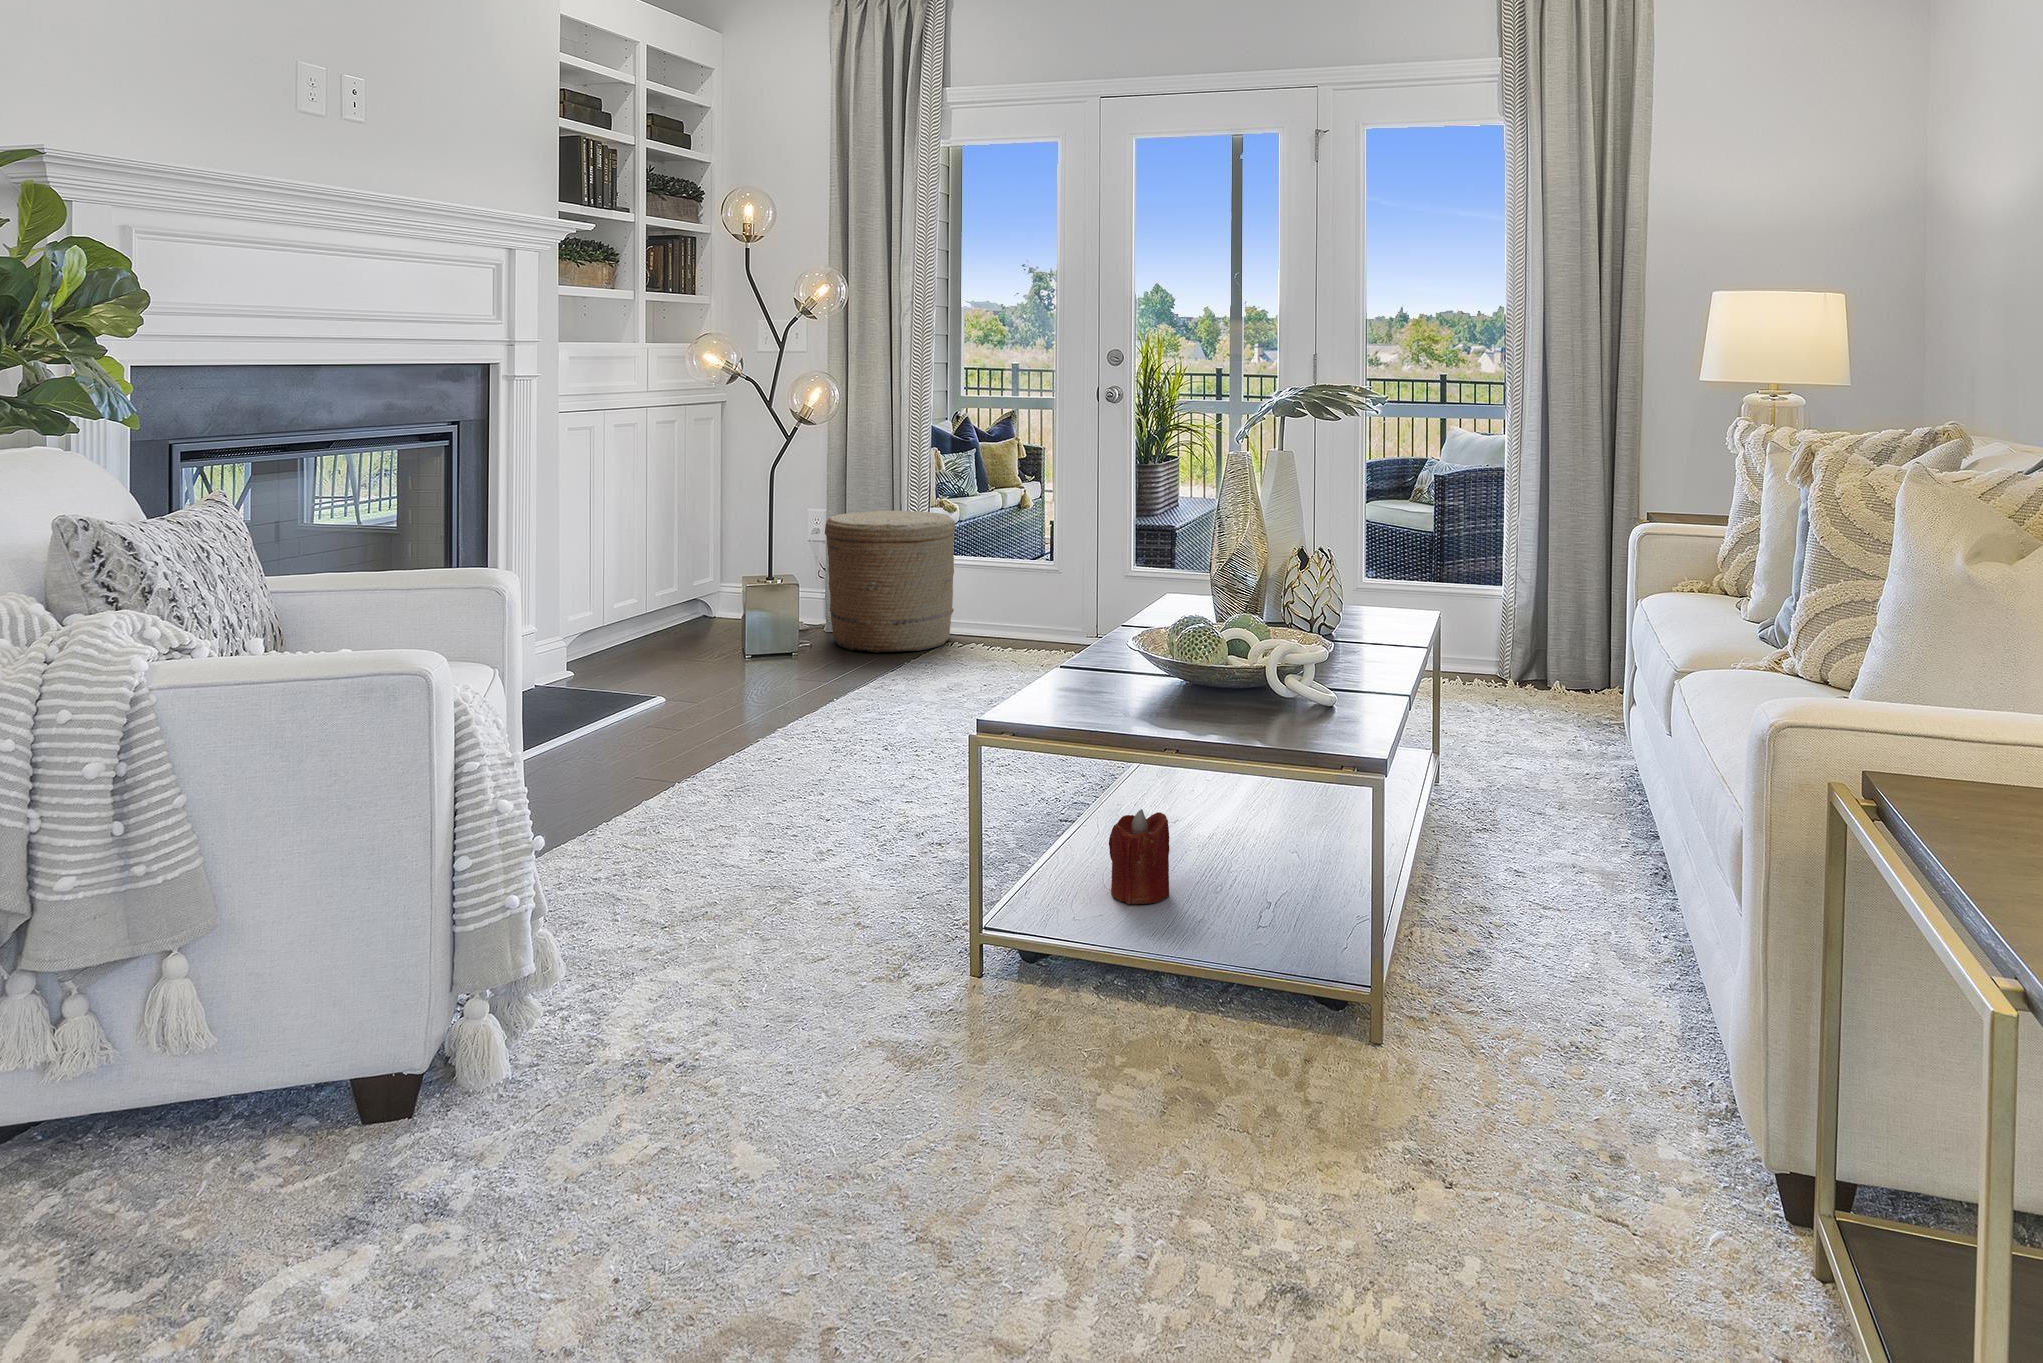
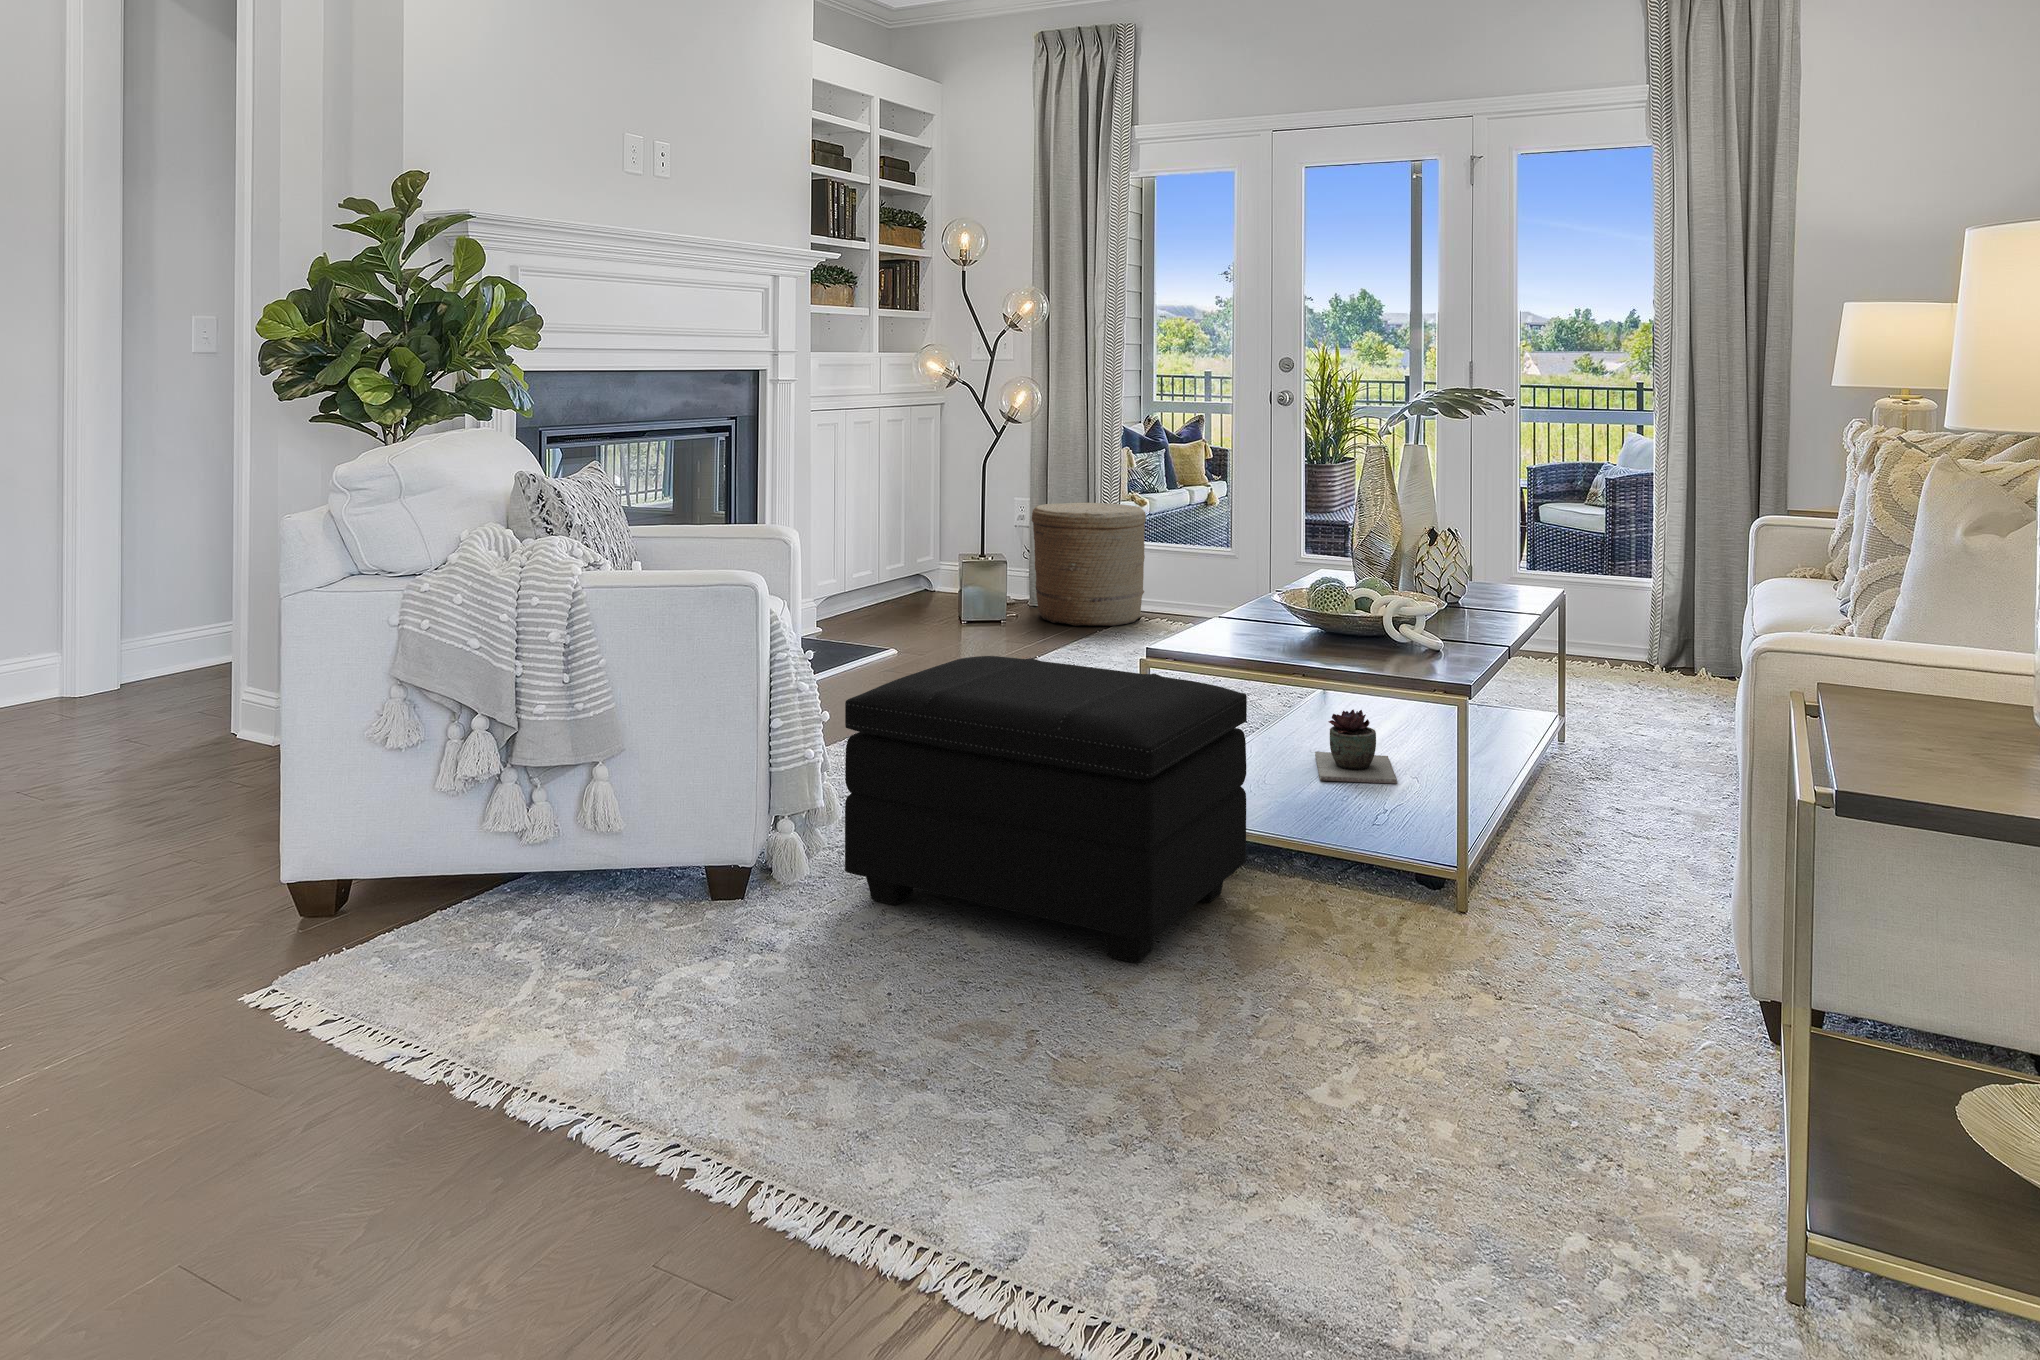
footstool: none [559,741,1107,1182] -> present [845,656,1247,963]
succulent plant: none [1172,769,1274,861] -> present [1315,709,1397,784]
candle: present [1109,809,1169,904] -> none [1256,731,1305,806]

